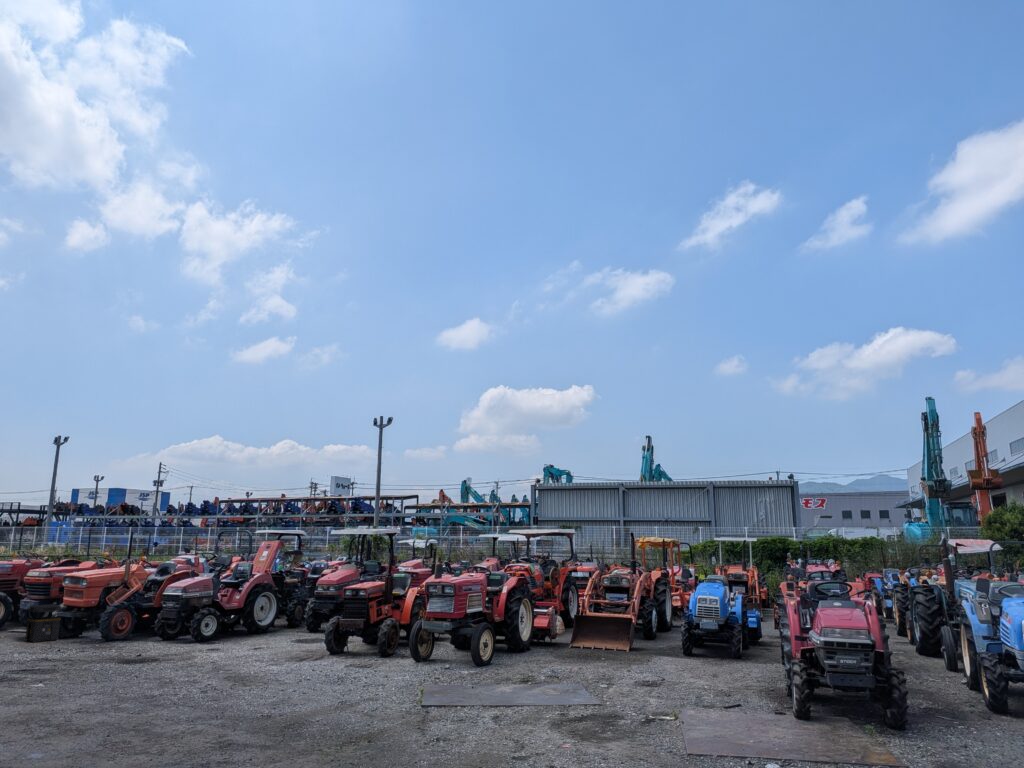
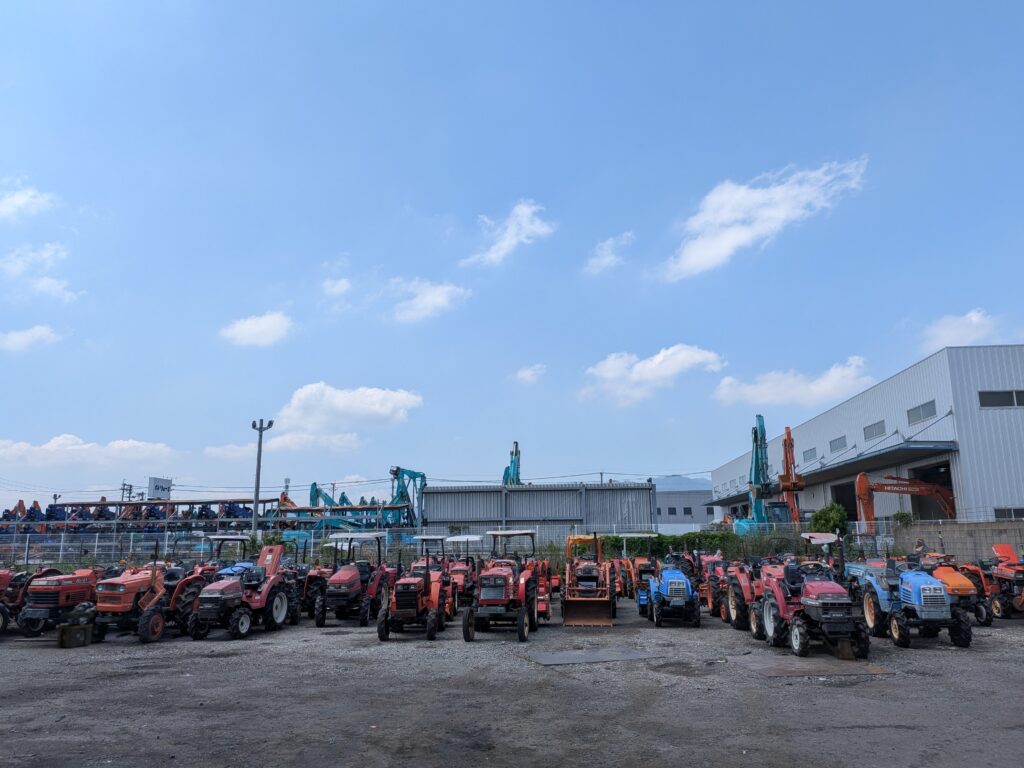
watering can: none [824,689,880,725] -> present [821,637,857,659]

